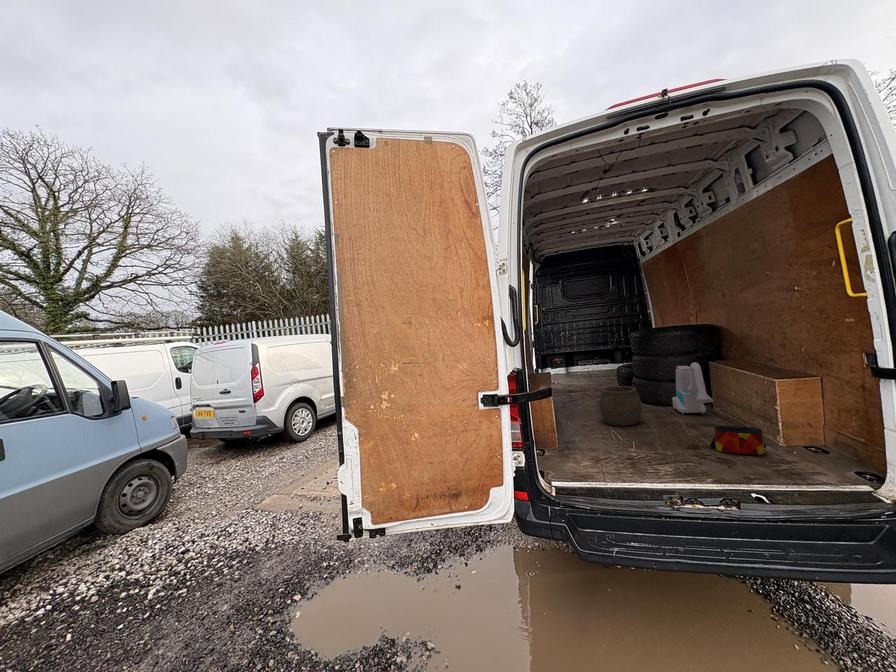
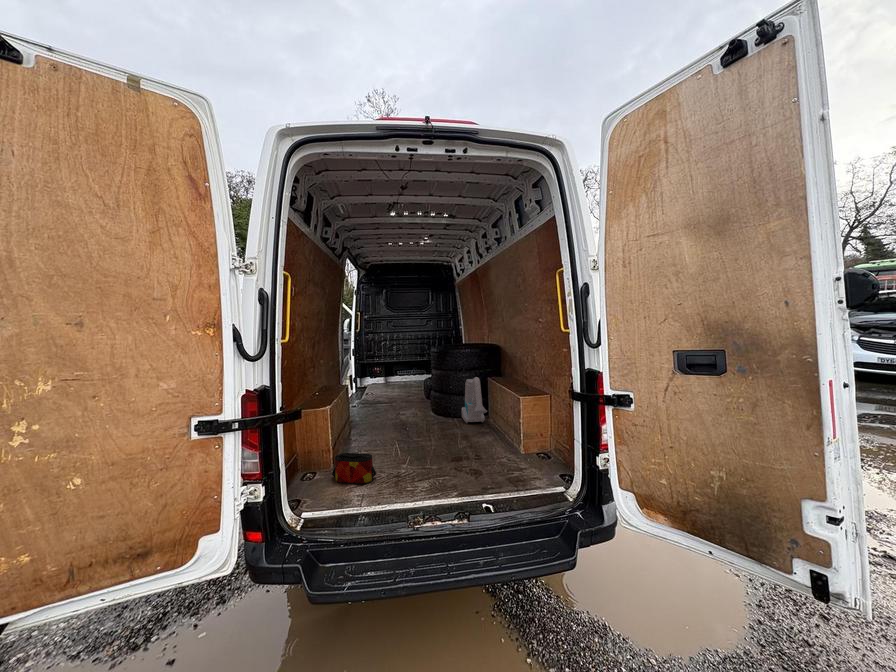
woven basket: present [599,386,642,426] -> none [393,398,431,438]
bag: present [710,425,766,456] -> present [332,453,376,484]

